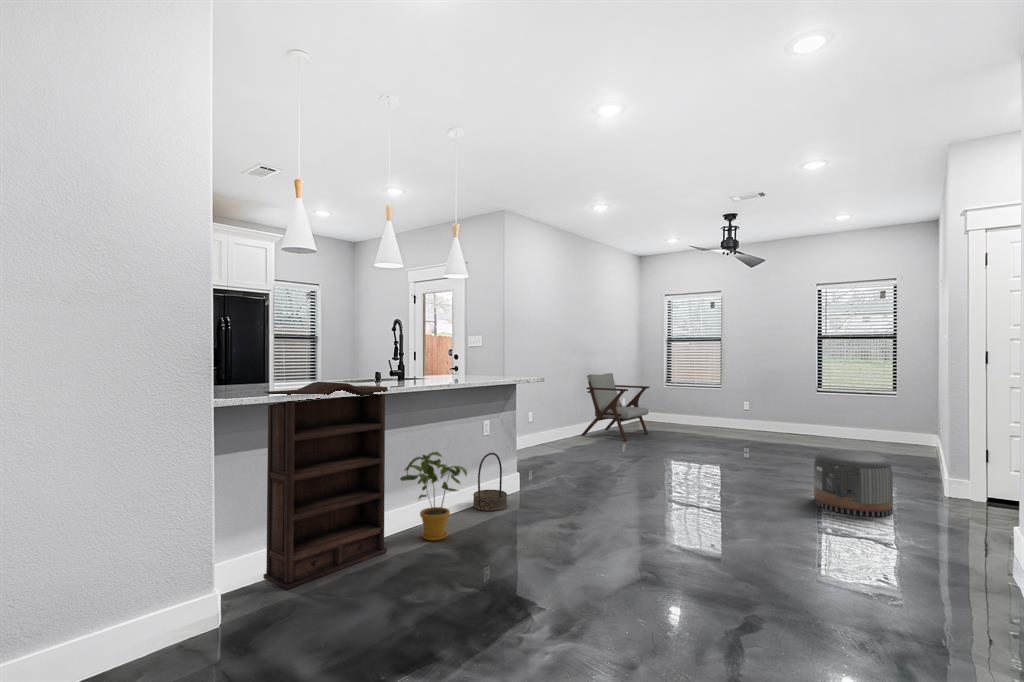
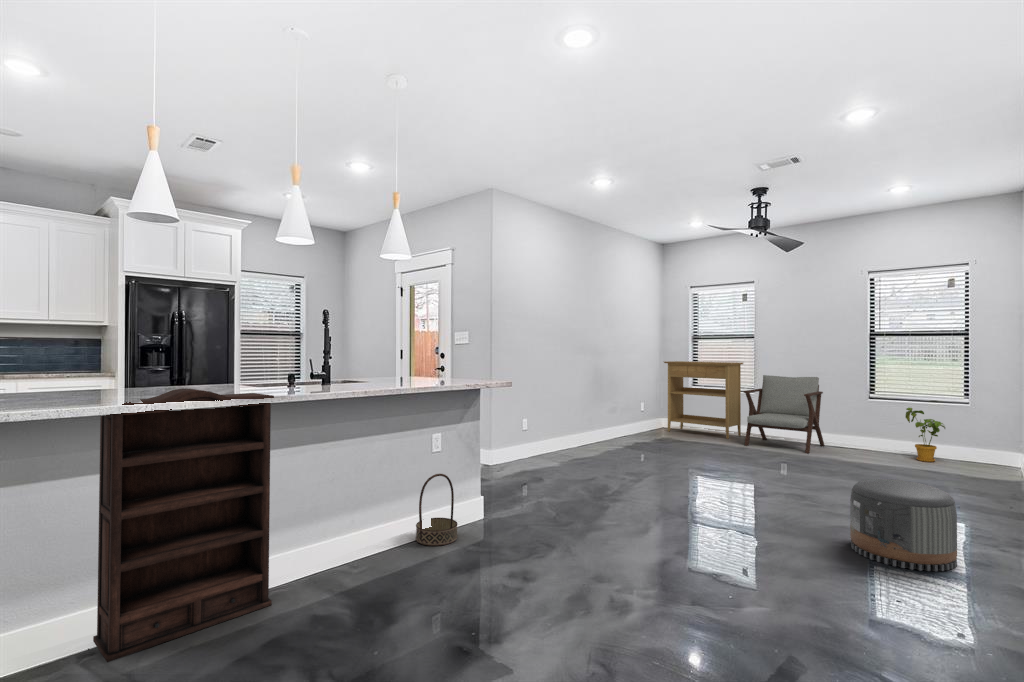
console table: none [642,361,712,428] -> present [664,361,743,439]
lounge chair: present [581,373,650,441] -> present [744,375,825,453]
house plant: present [400,452,467,541] -> present [905,408,945,462]

